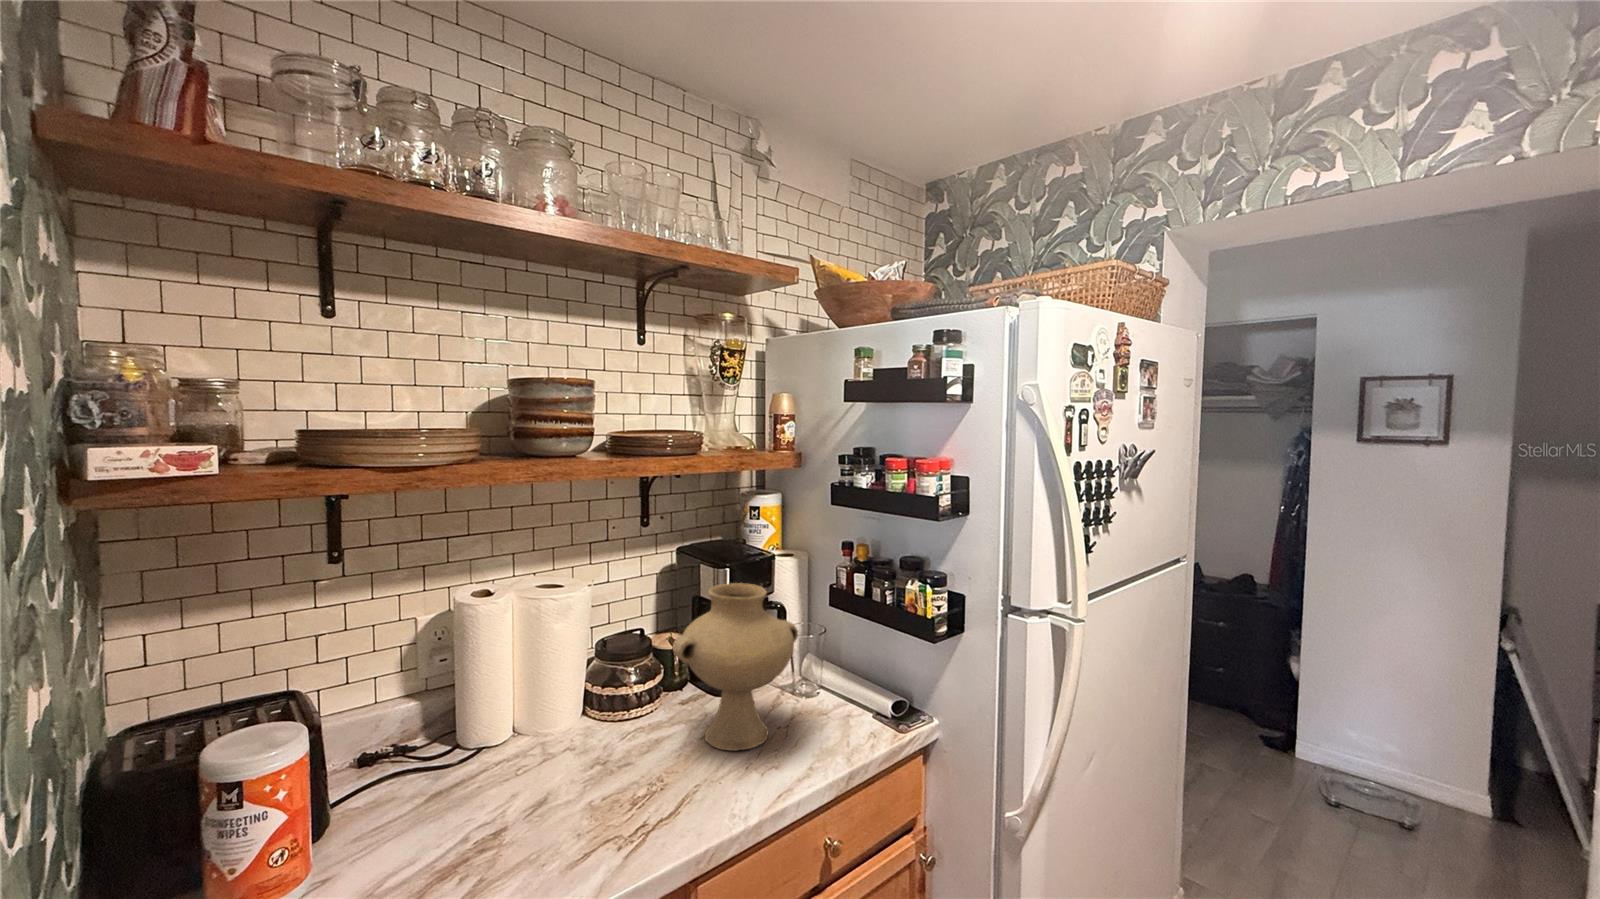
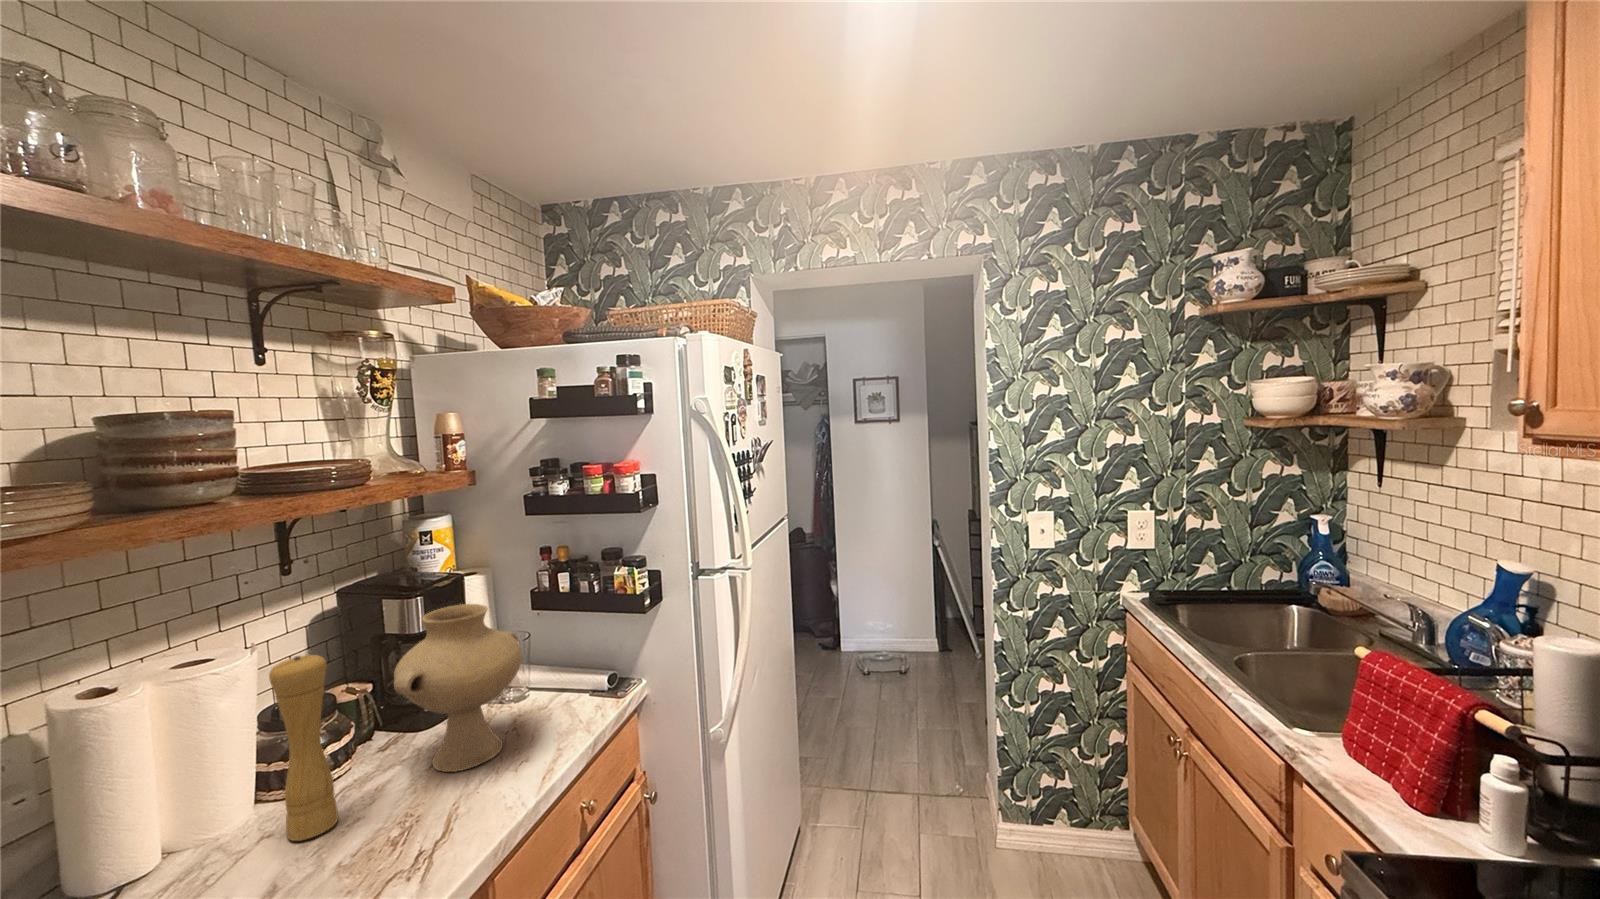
pepper mill: none [580,598,622,761] -> present [269,655,338,841]

